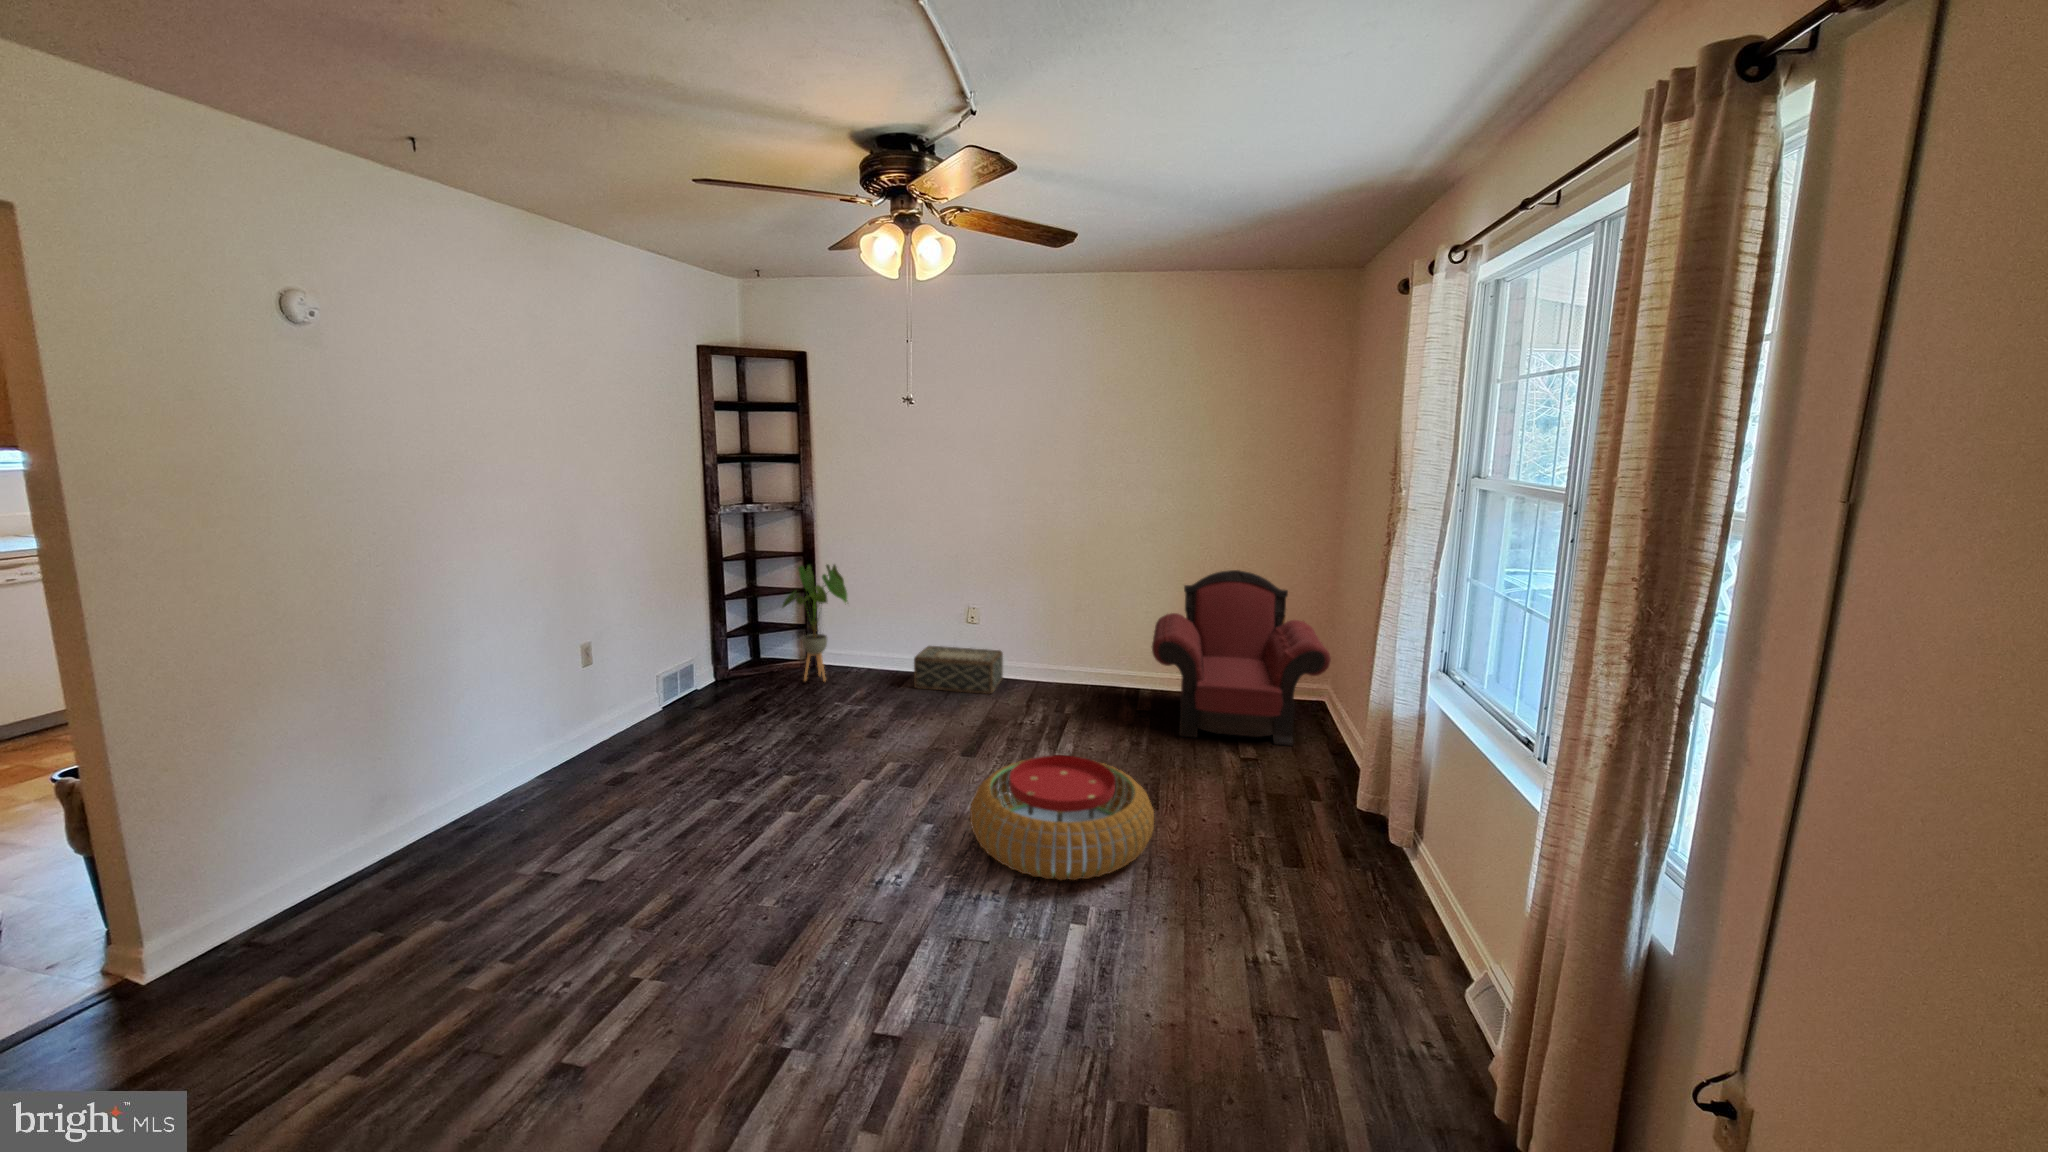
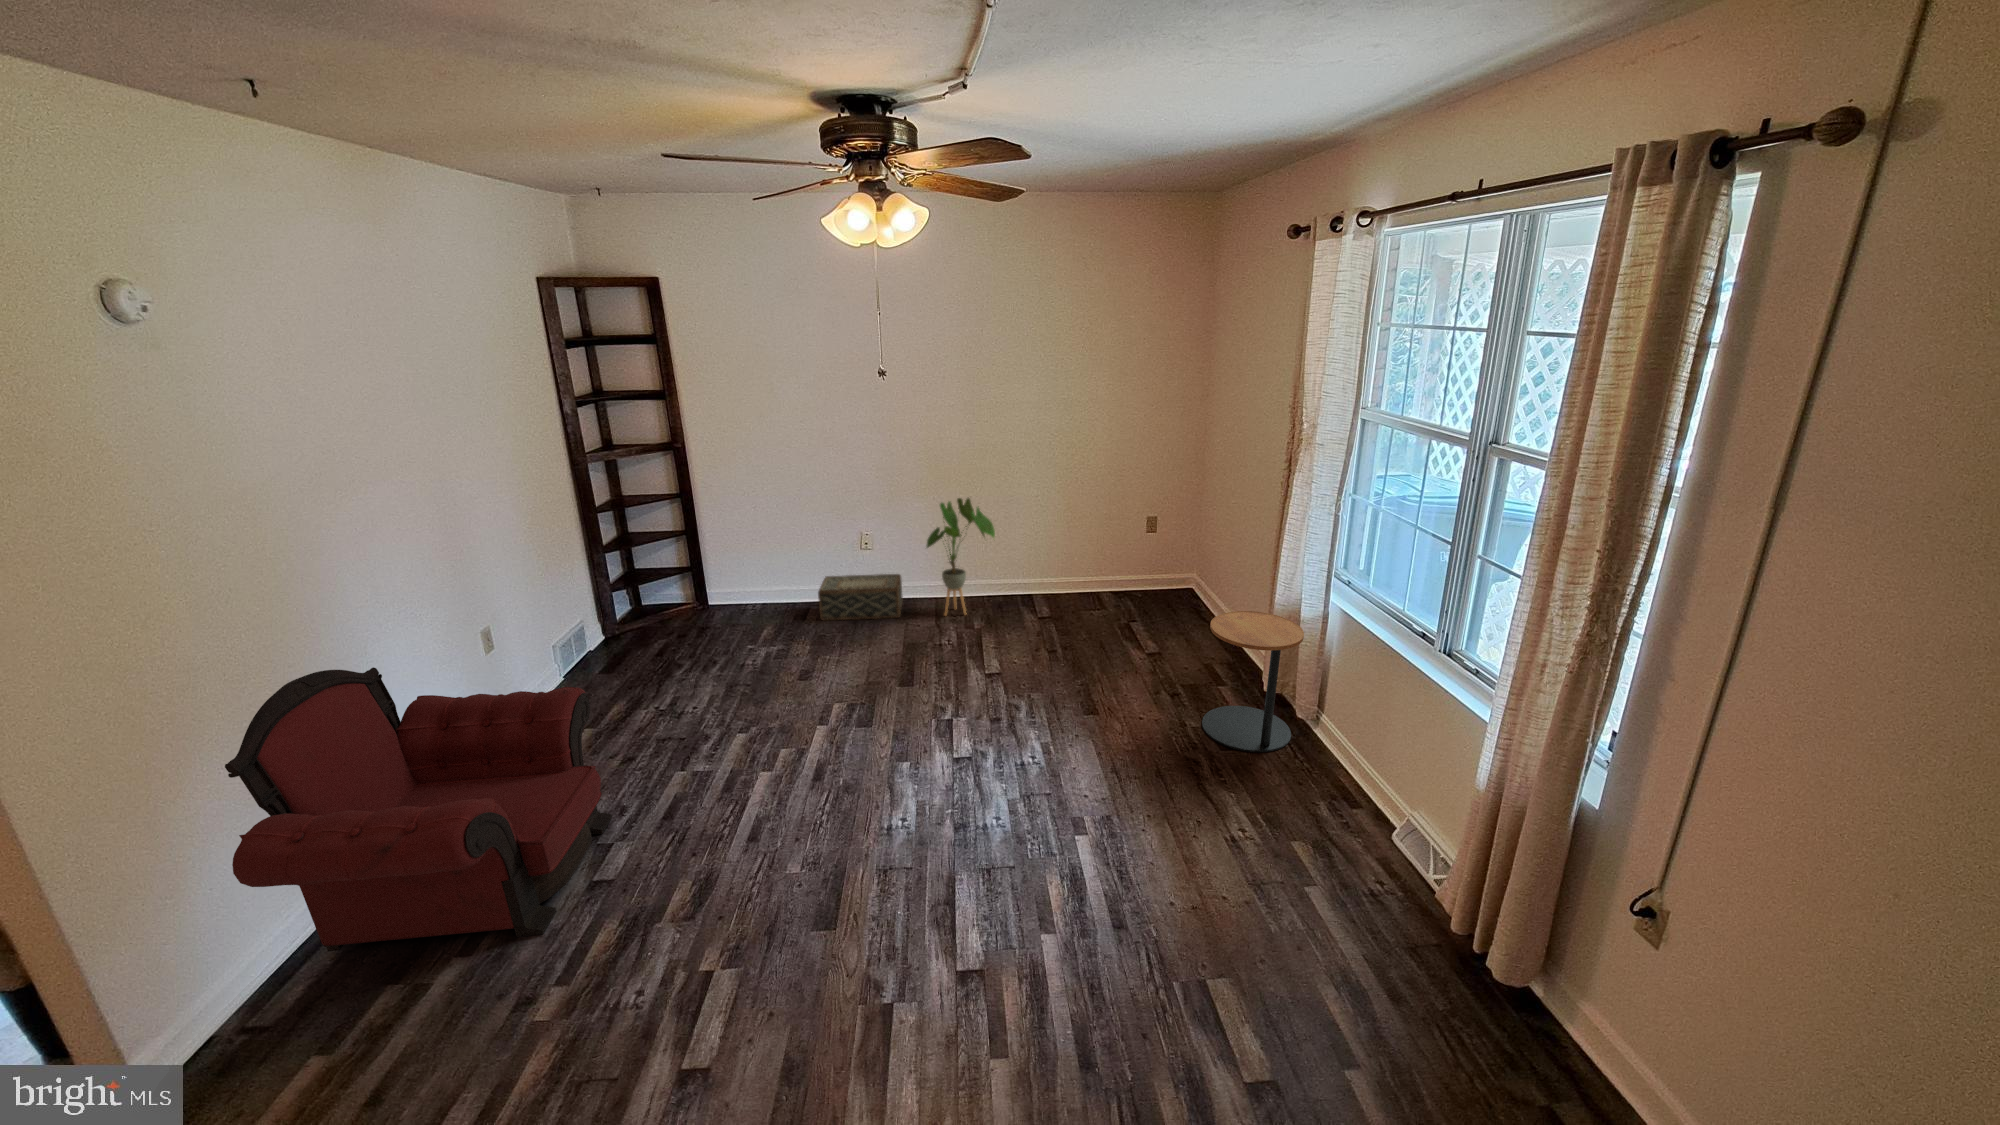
house plant: present [782,565,847,681] -> present [926,498,995,616]
armchair: present [1152,570,1331,746] -> present [225,667,612,951]
side table: none [1275,706,1398,878] -> present [1202,611,1304,752]
pouf: present [970,755,1154,880] -> none [948,681,1114,798]

